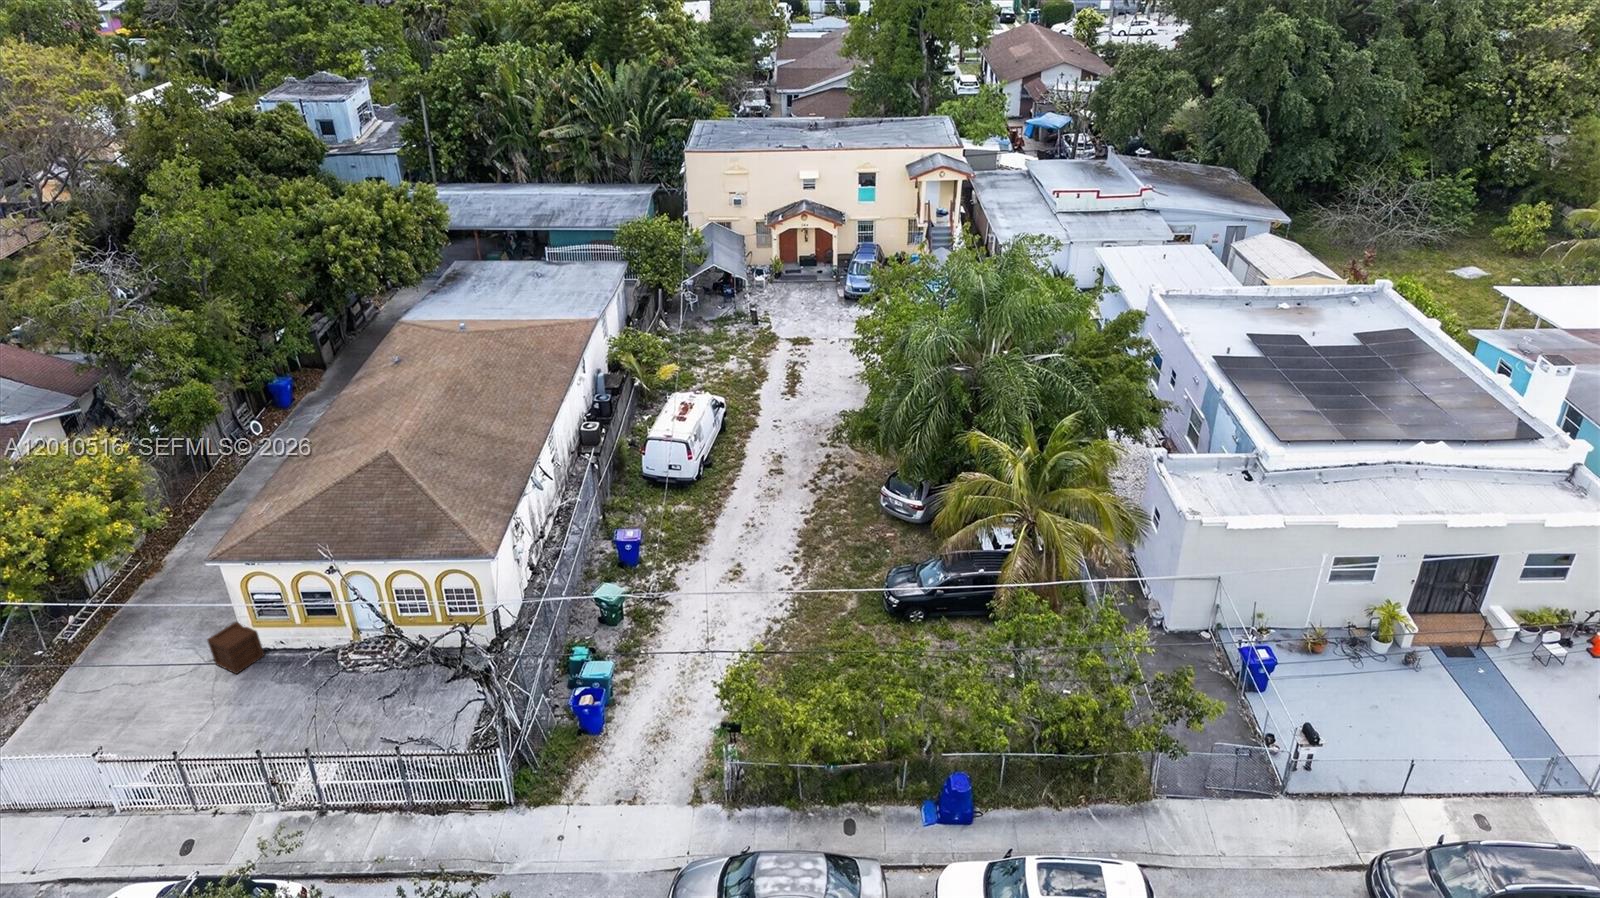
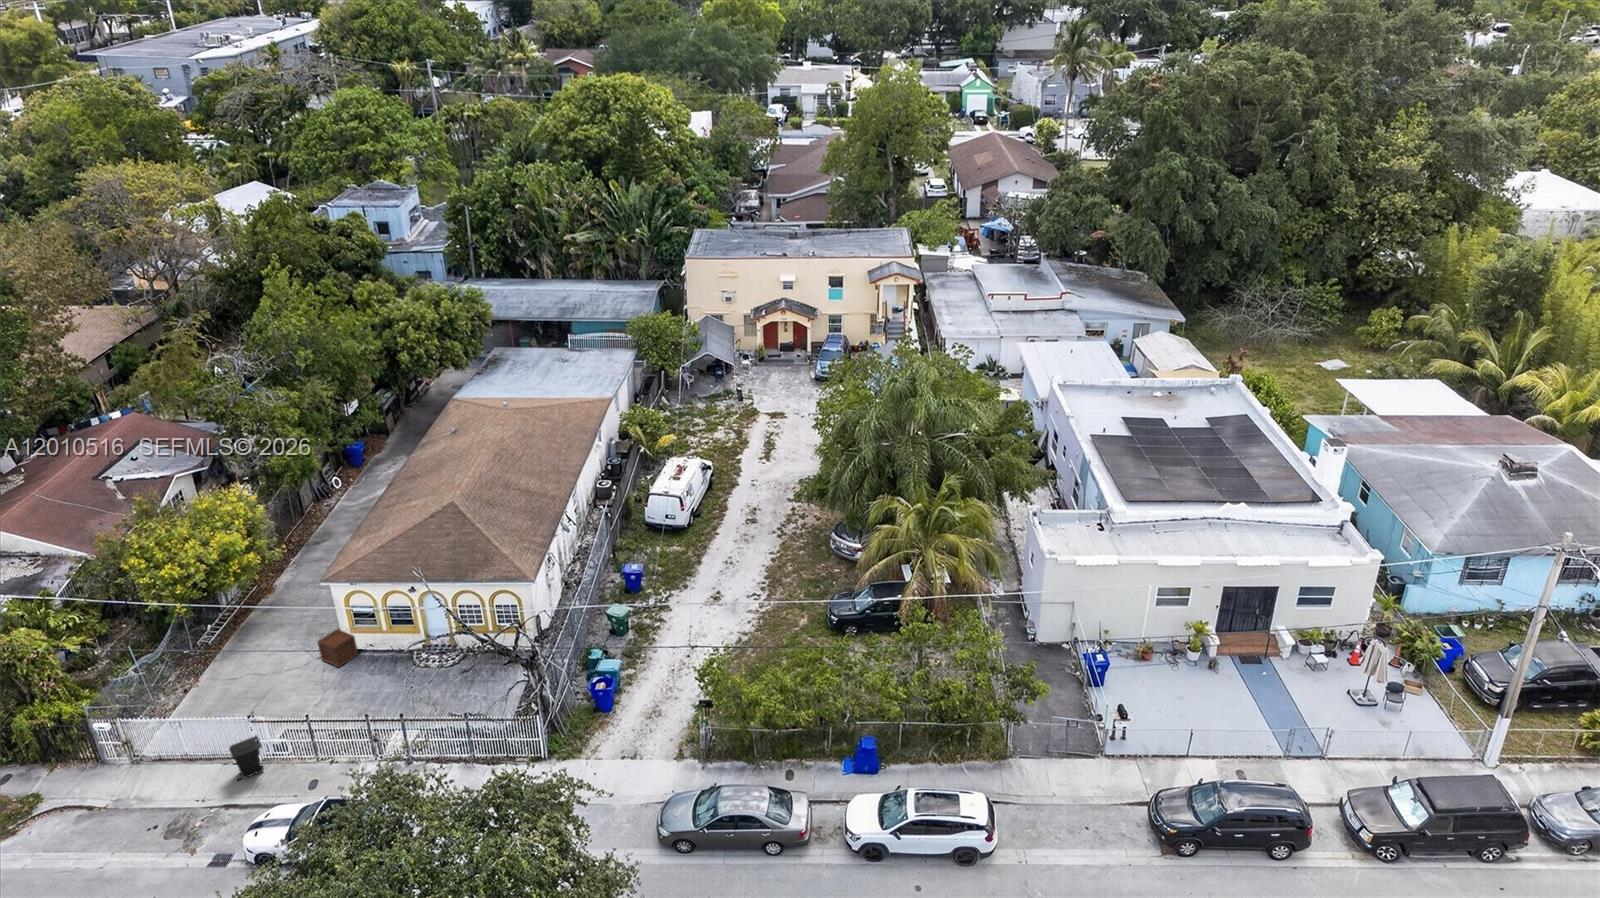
trash can: none [70,776,122,837] -> present [229,735,264,778]

